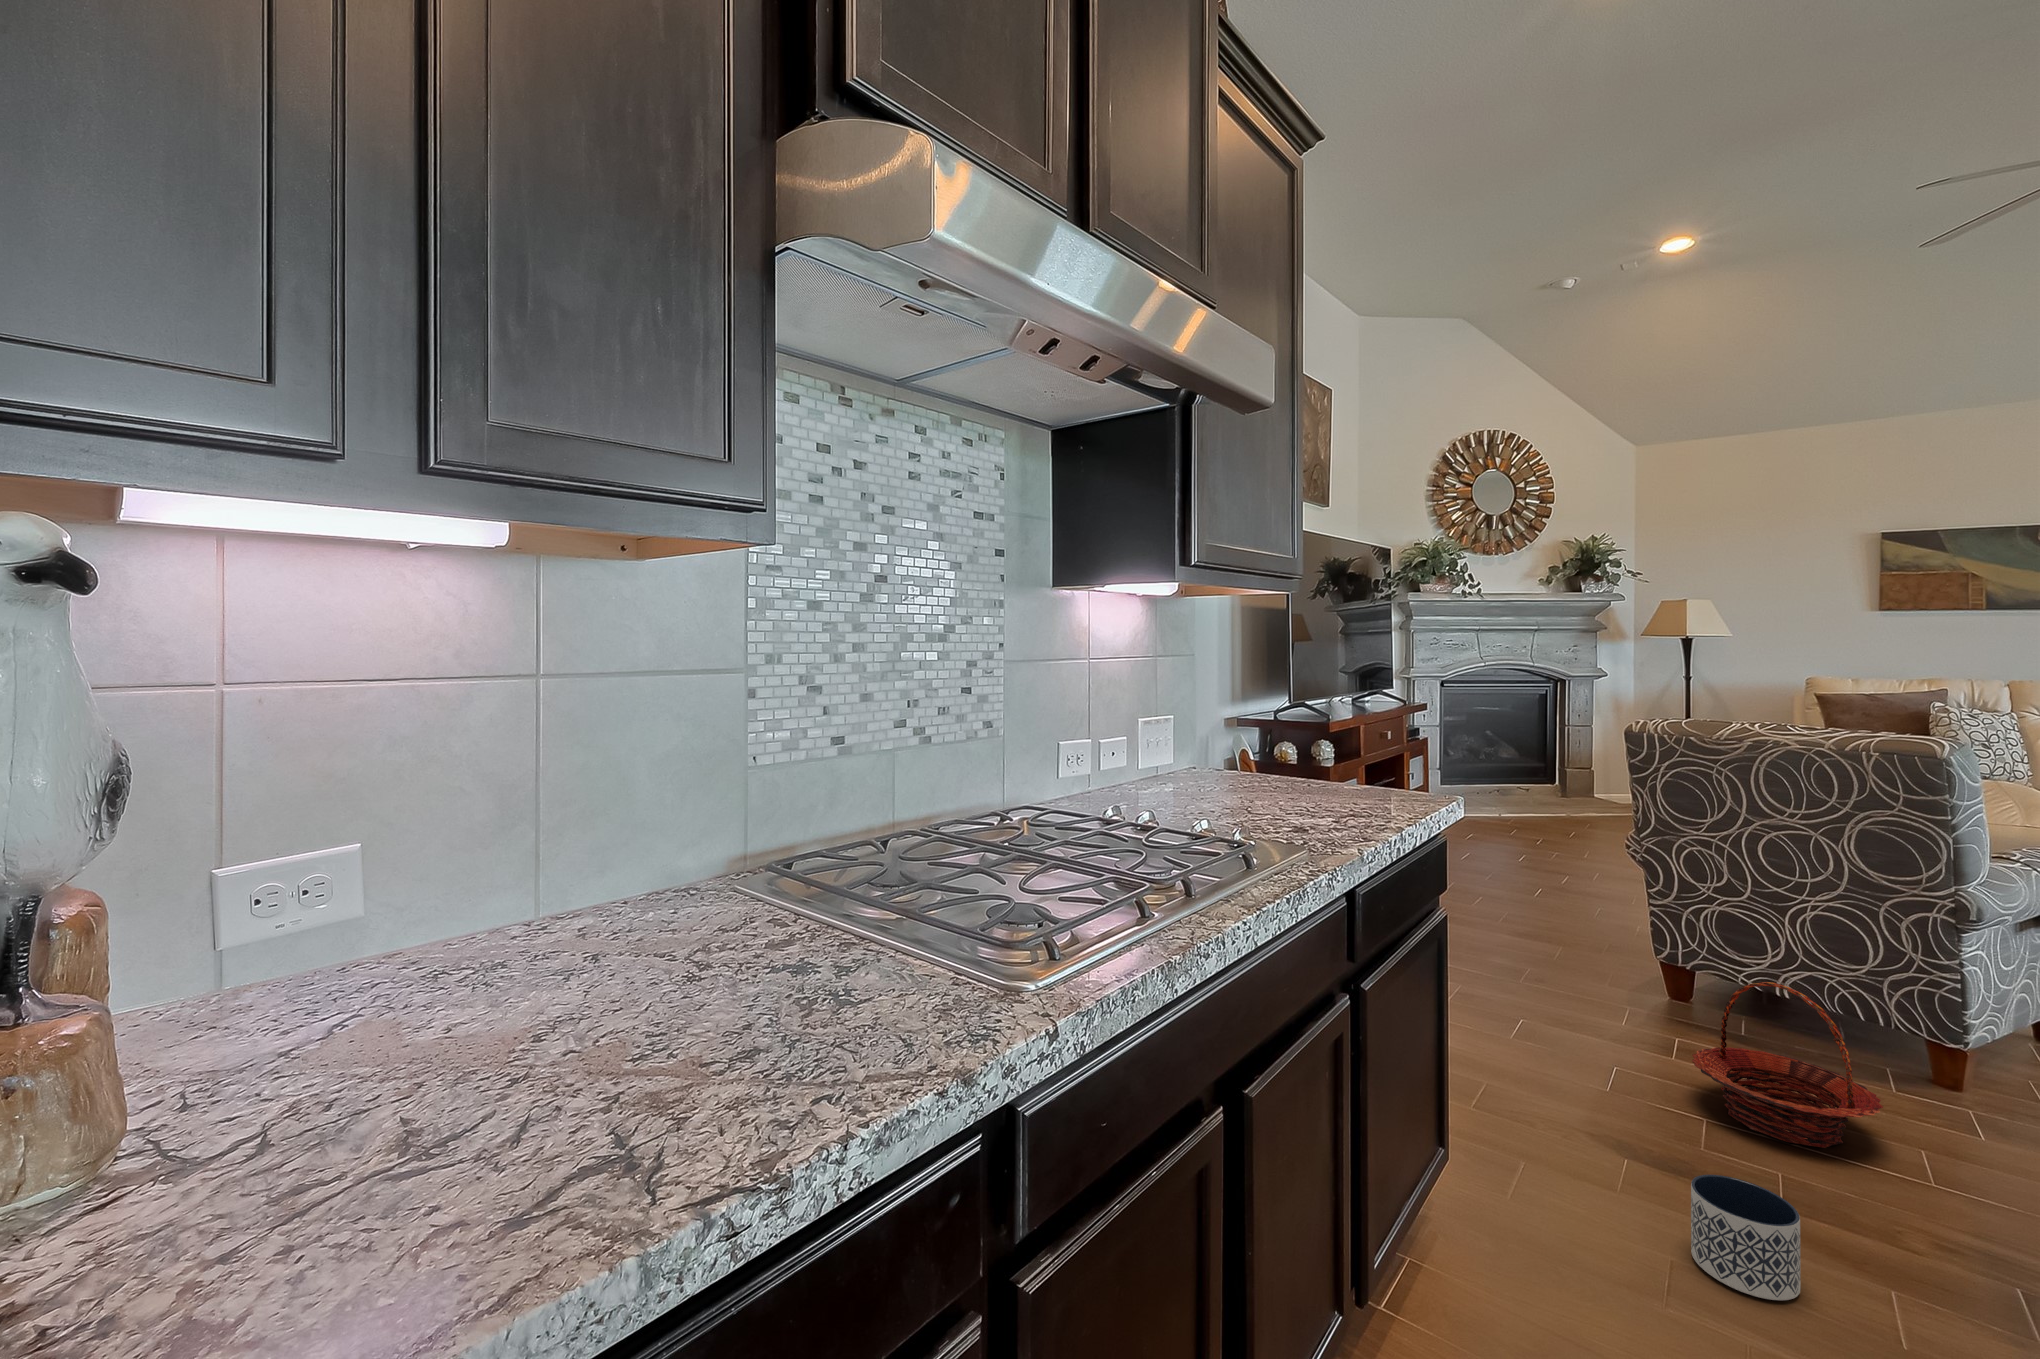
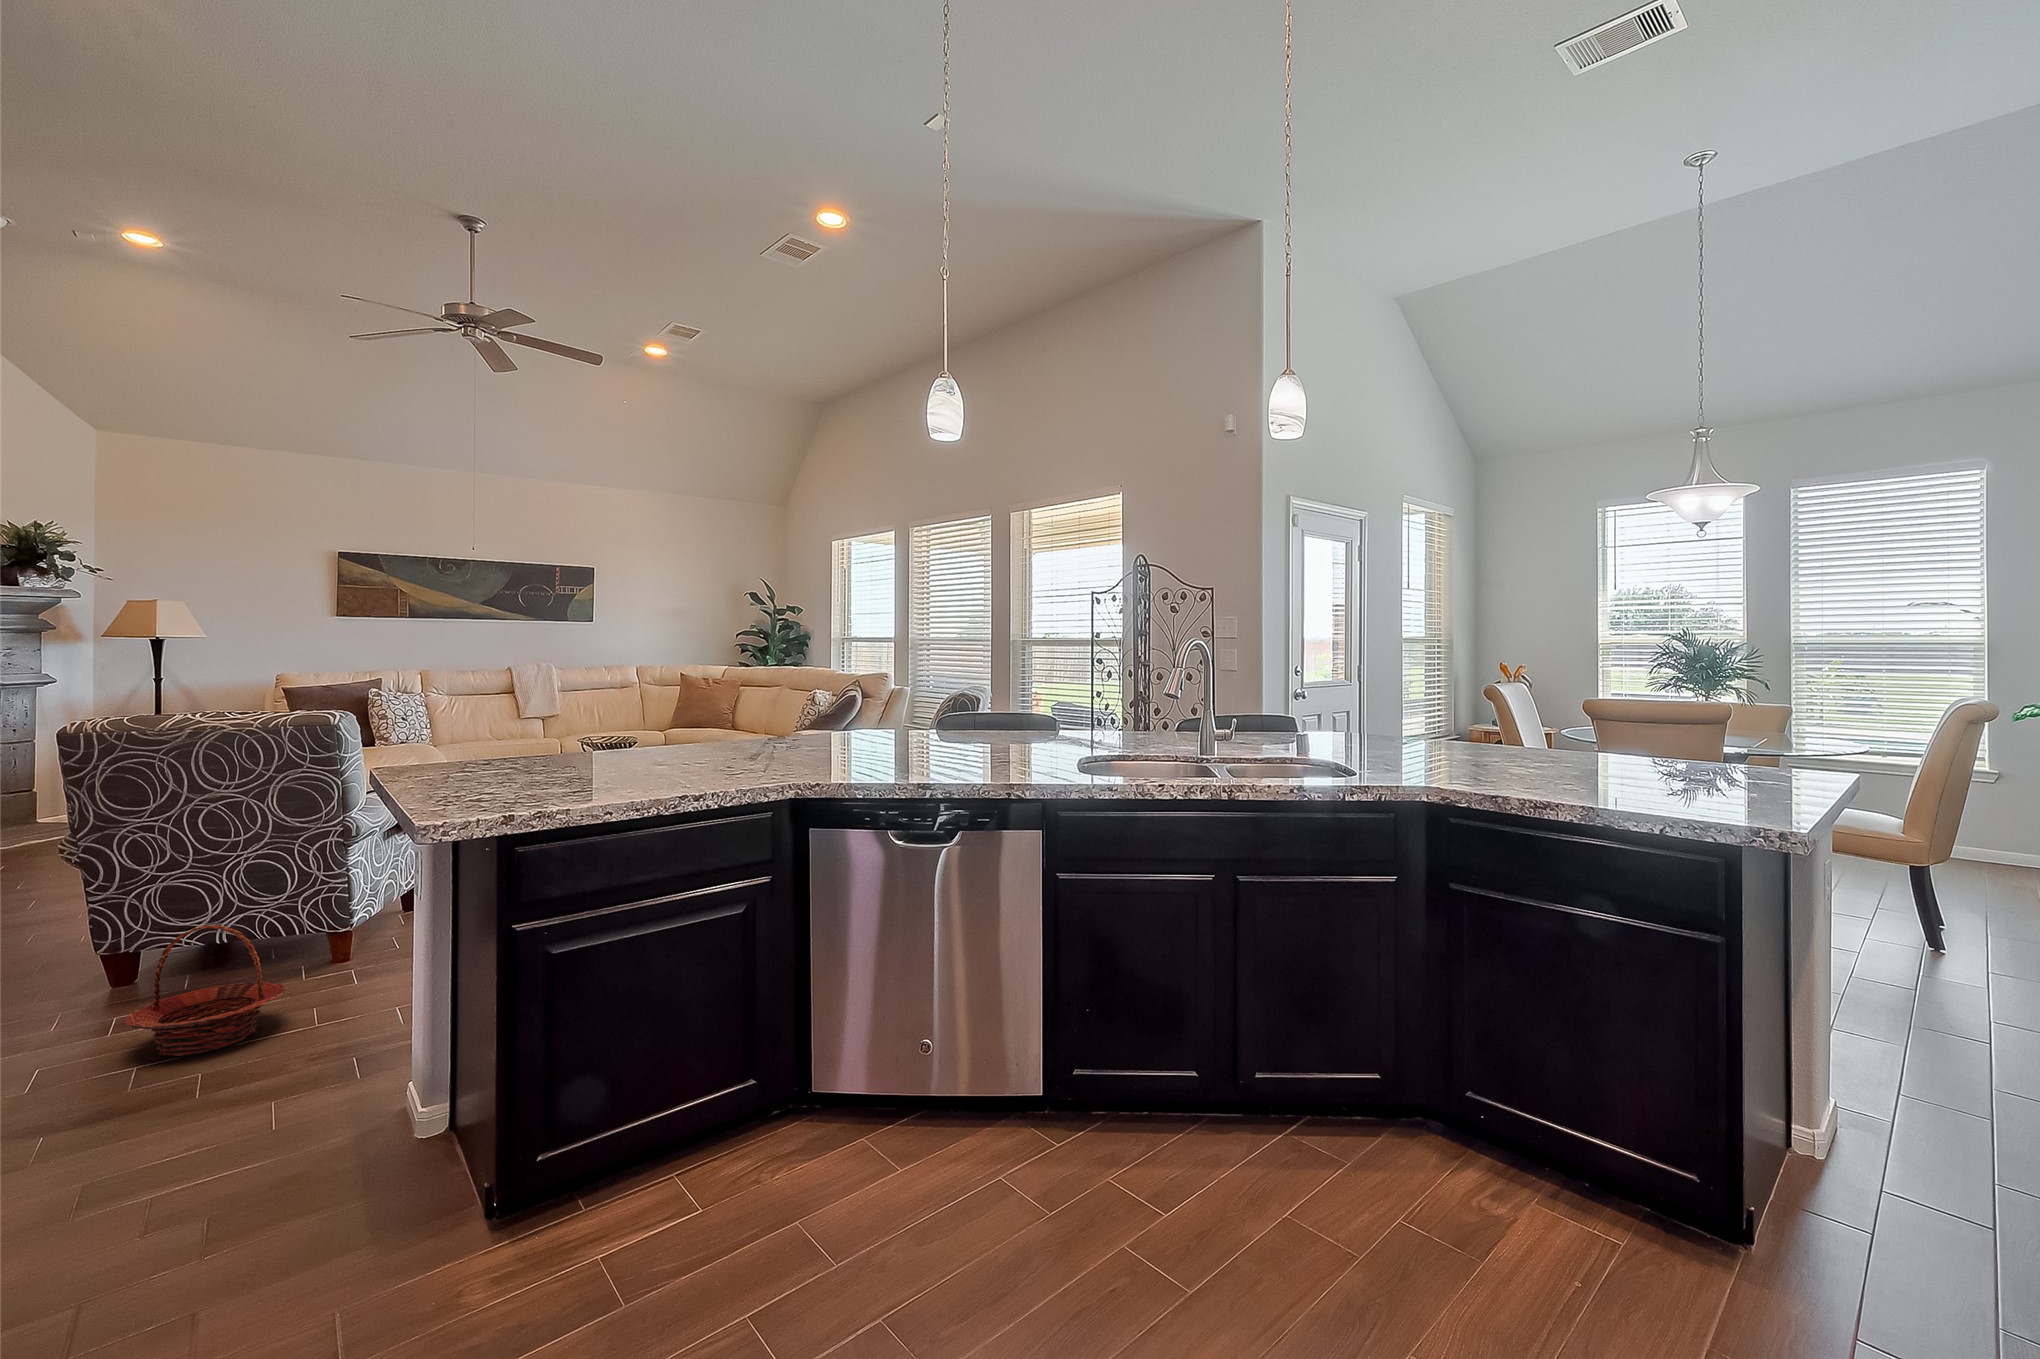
planter: present [1691,1175,1800,1300] -> none [106,1081,202,1175]

